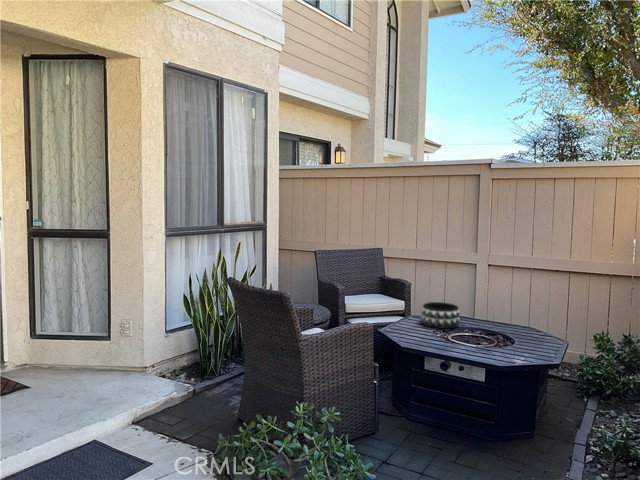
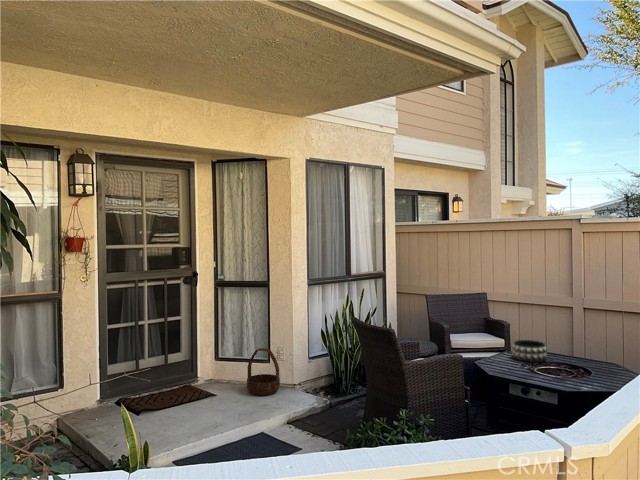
basket: none [76,321,125,385] -> present [247,348,280,395]

